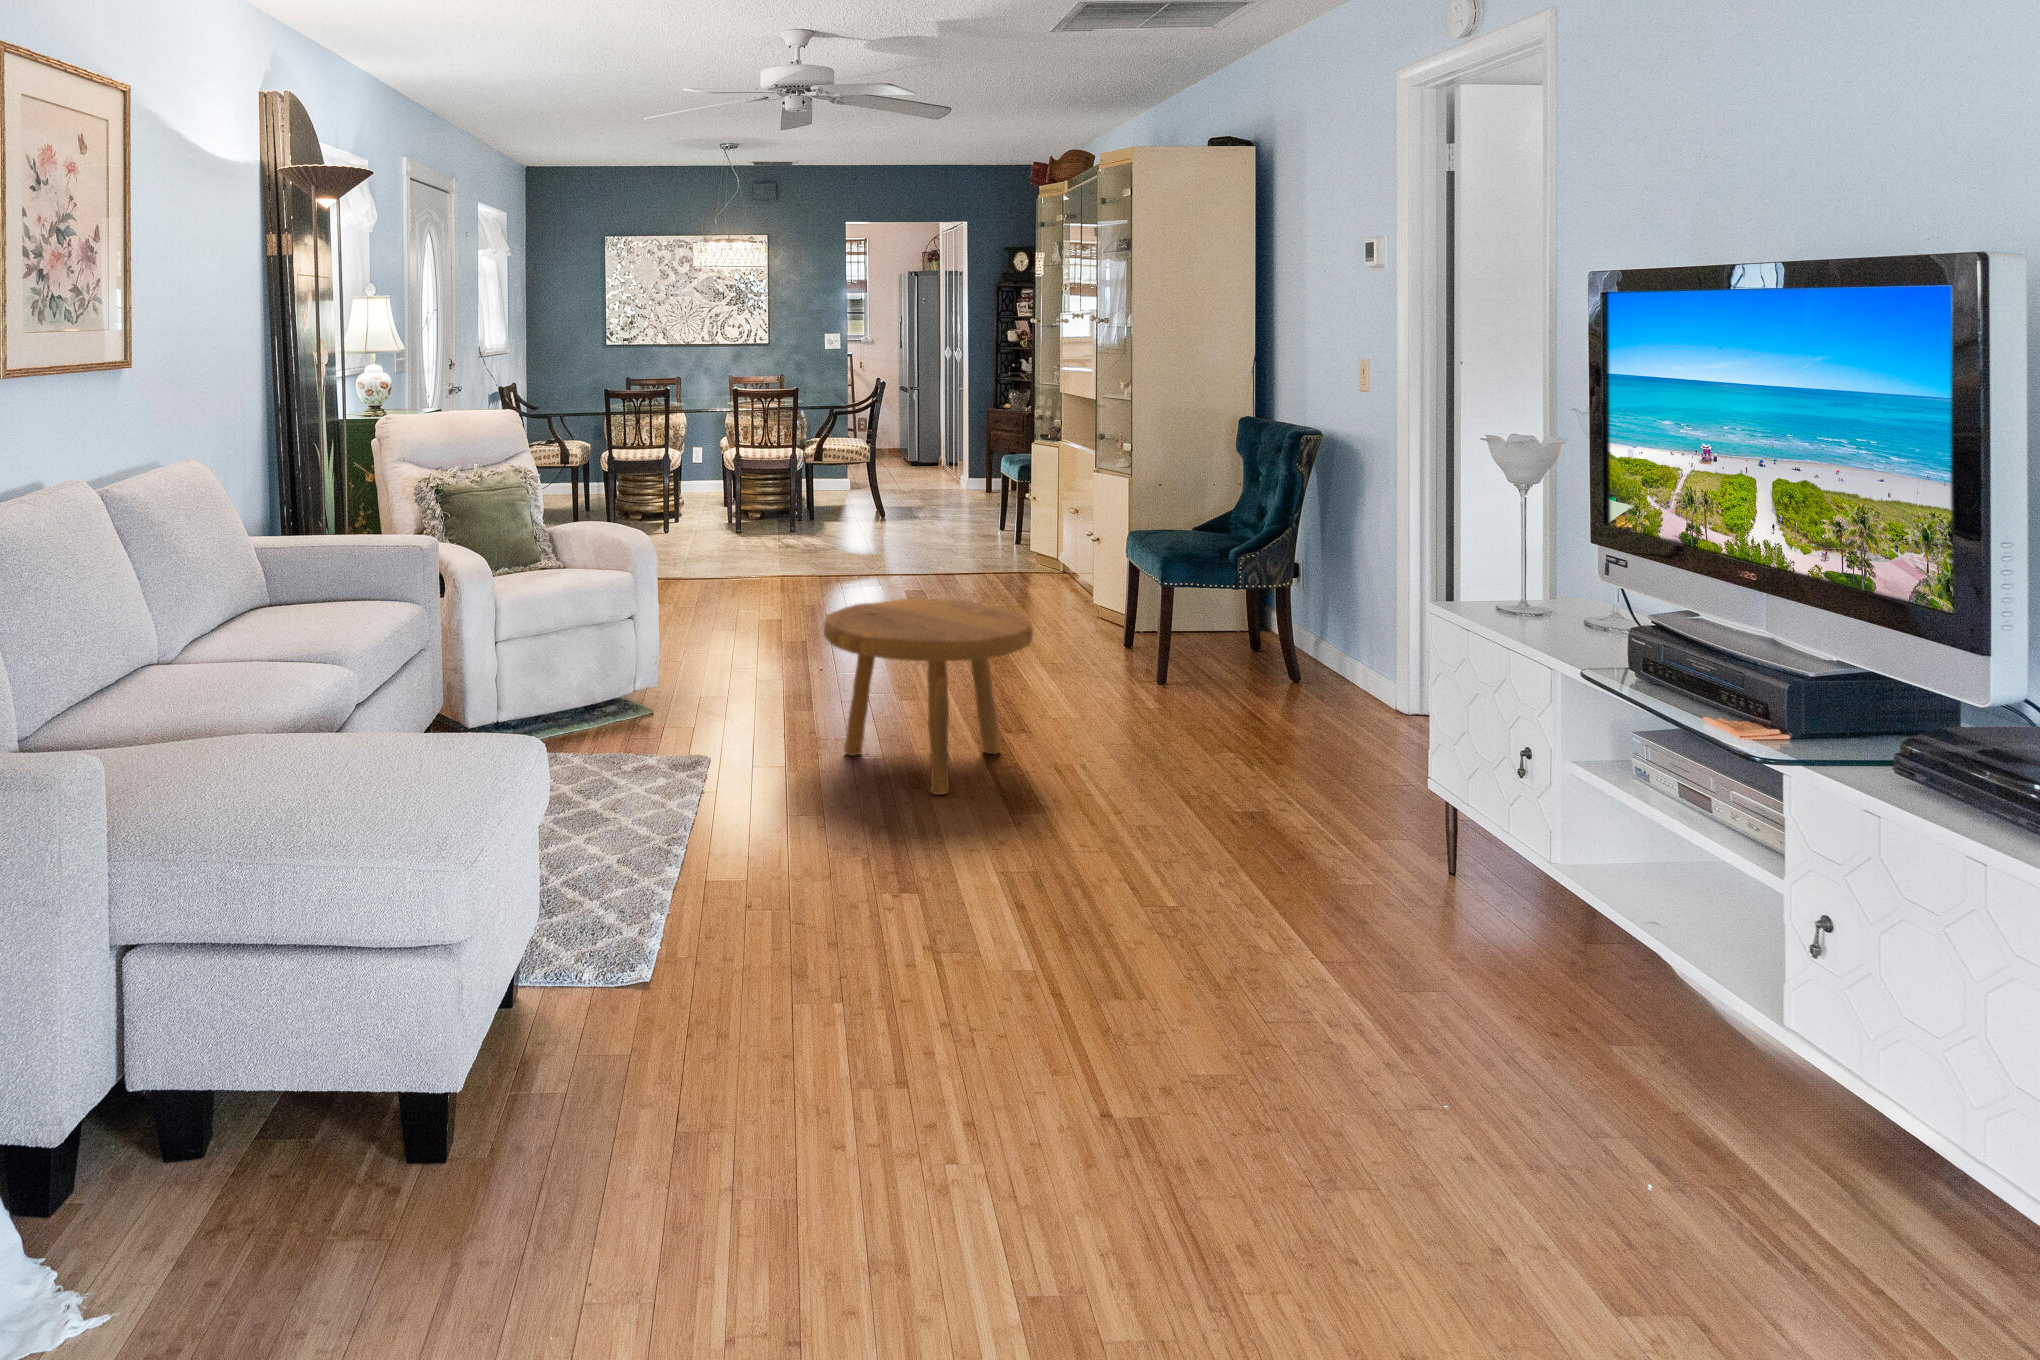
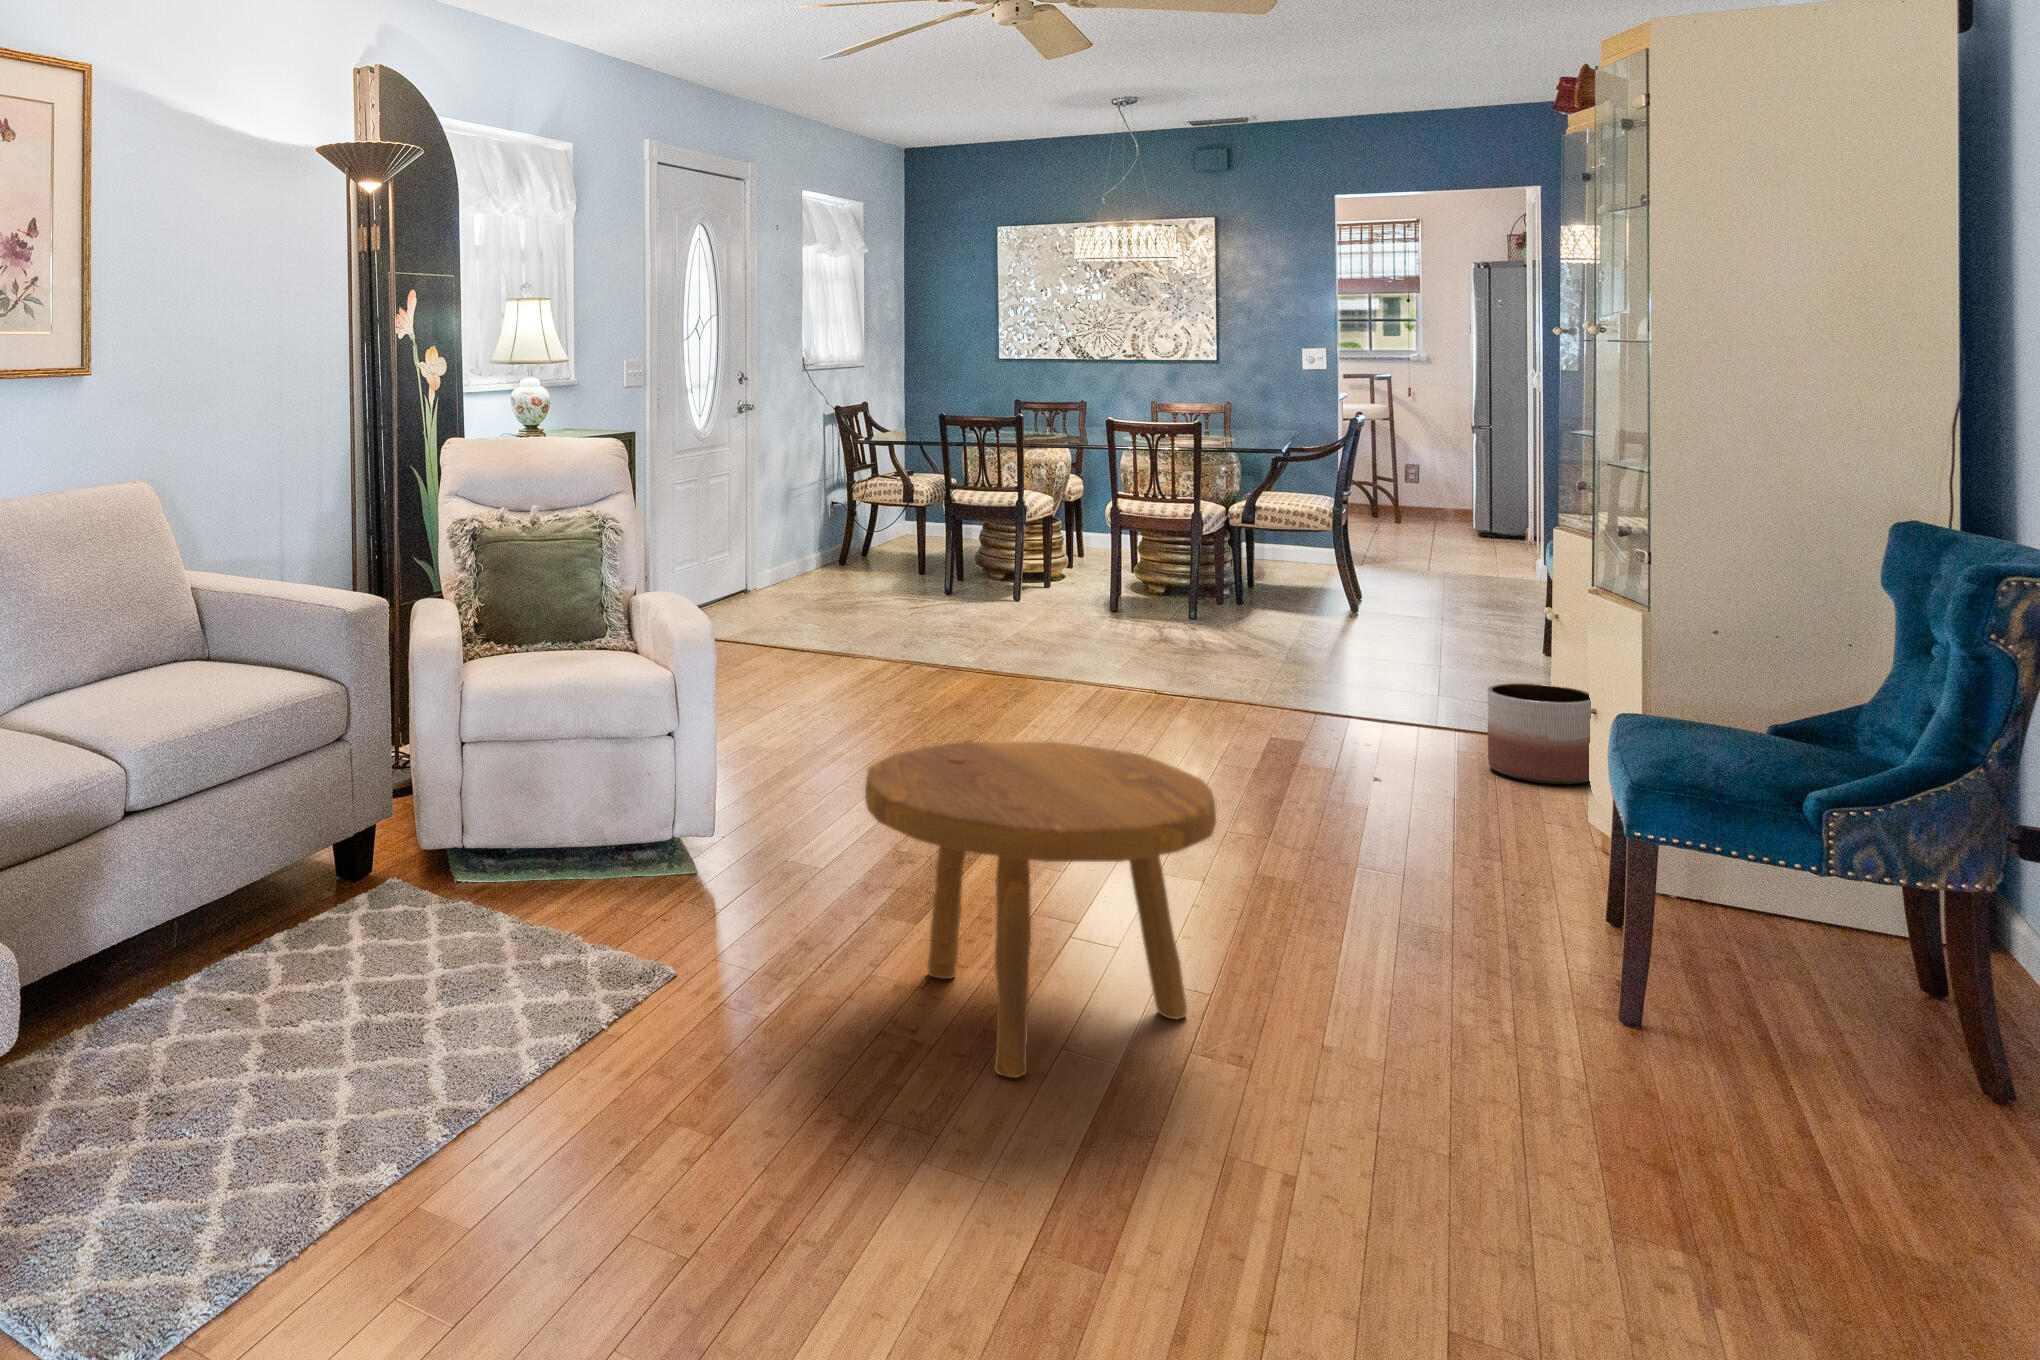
planter: none [1037,554,1095,613] -> present [1488,683,1591,784]

